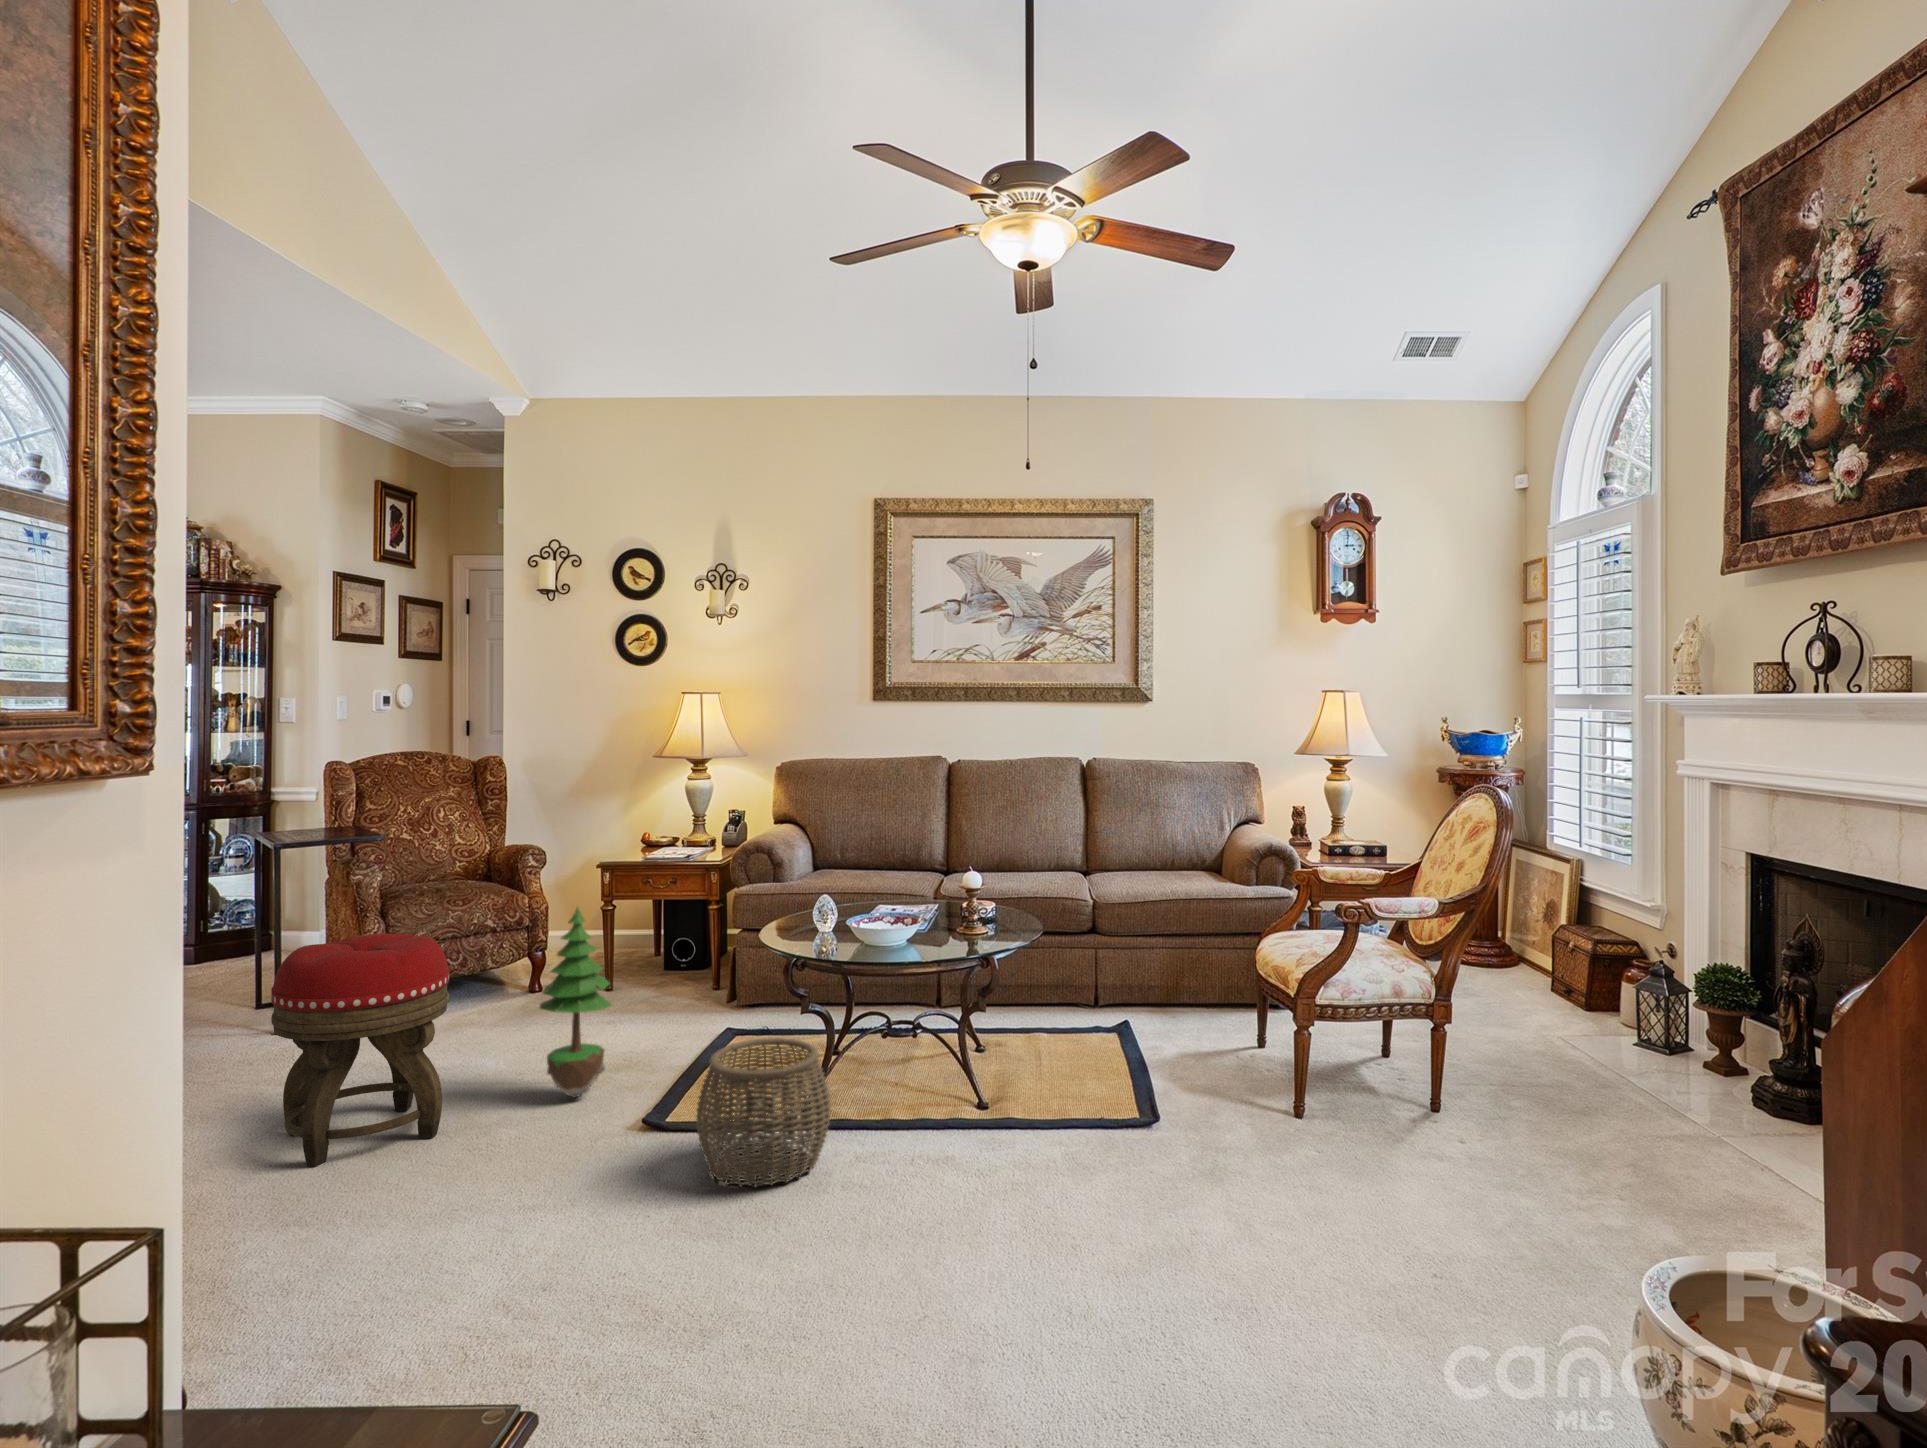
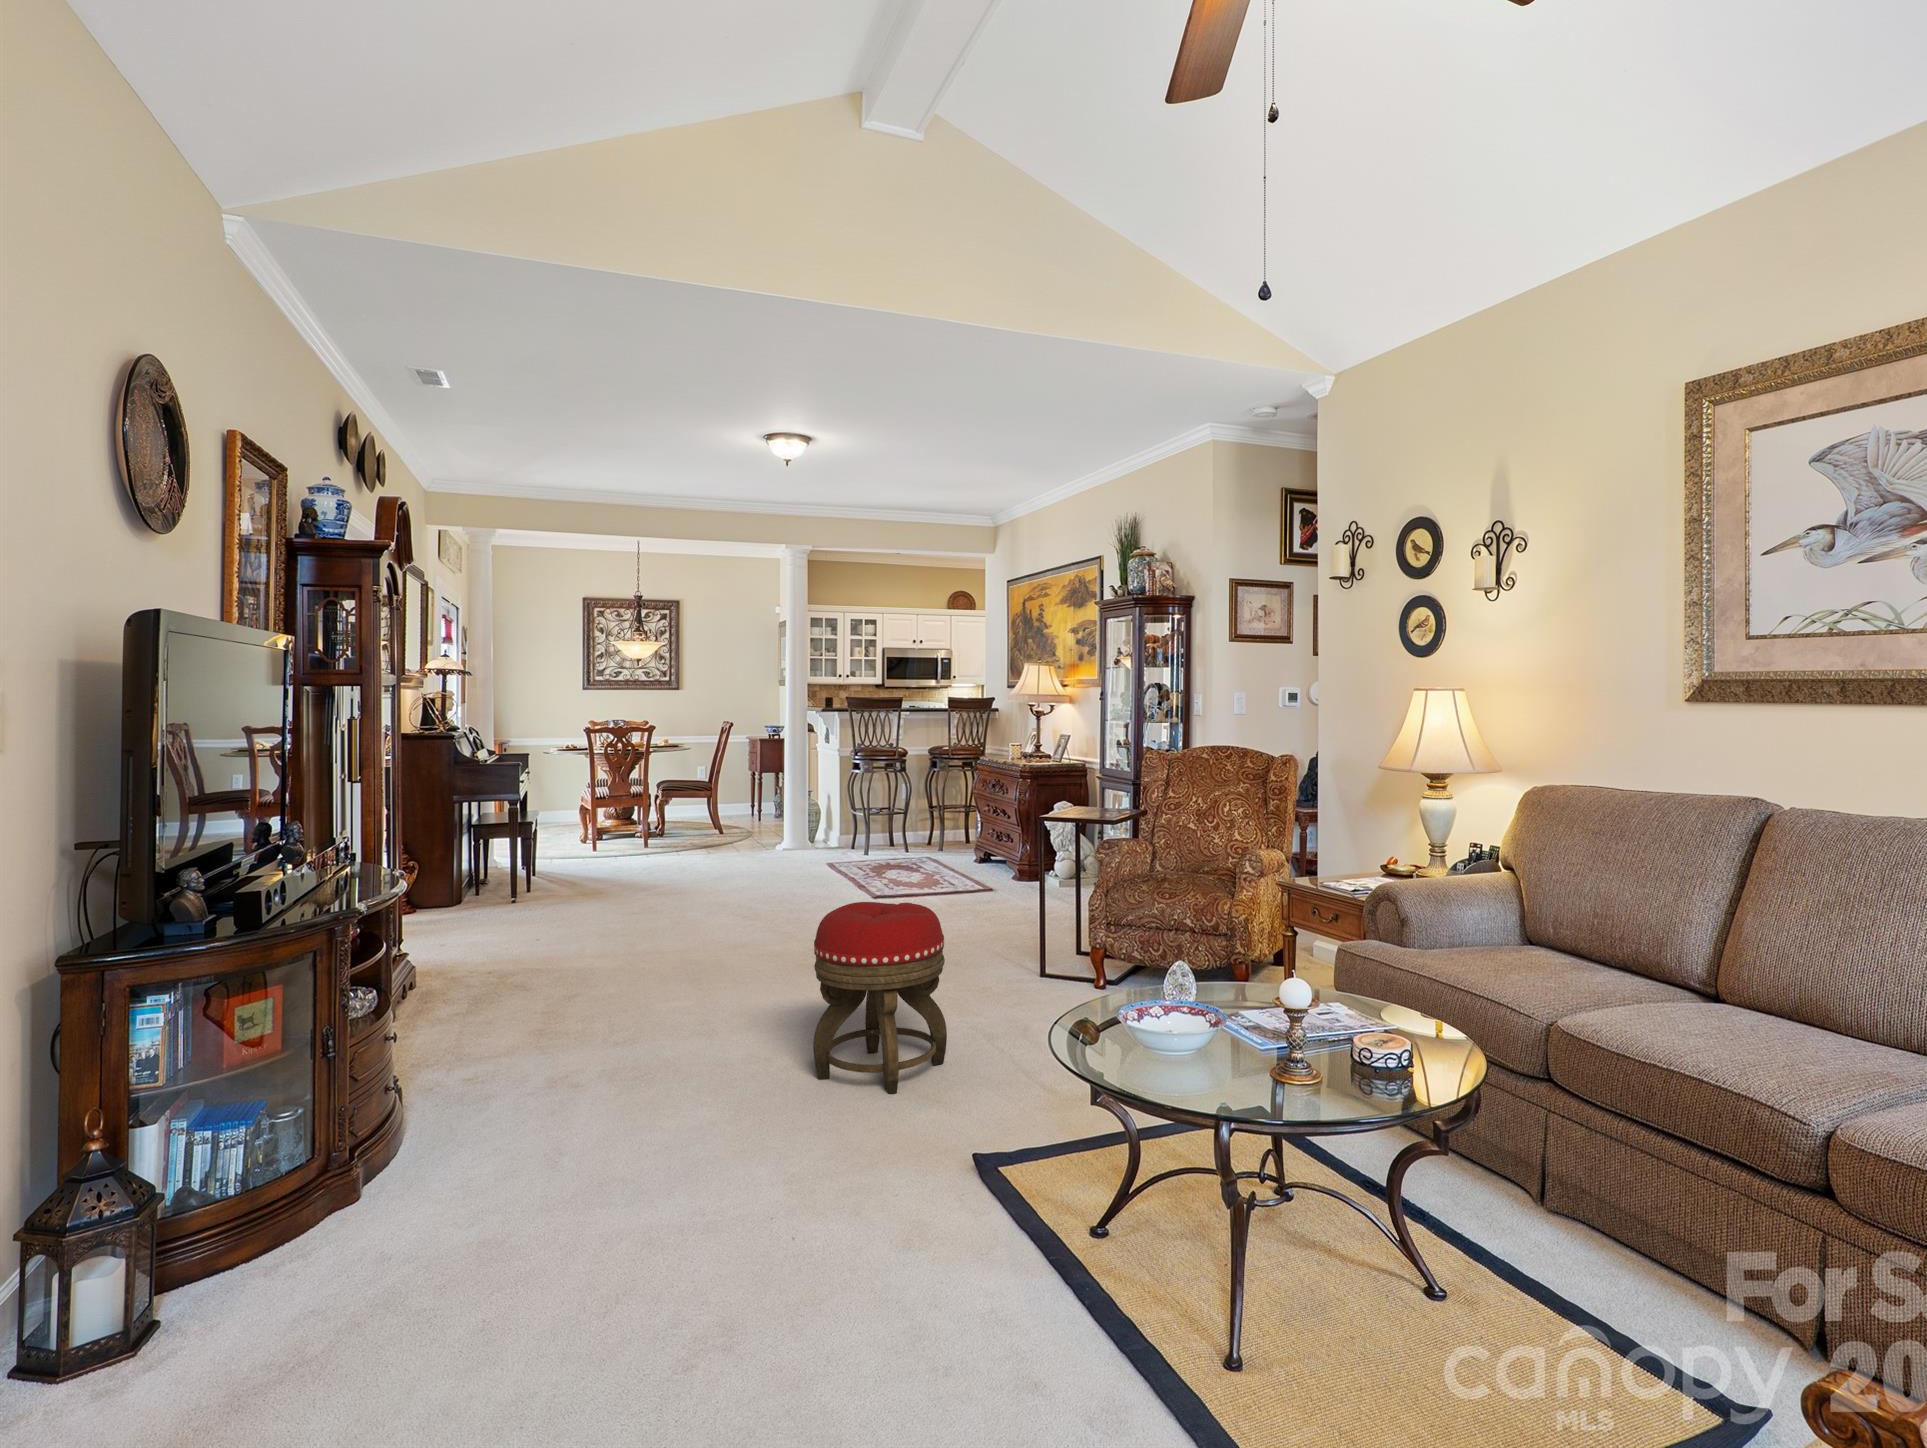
potted tree: present [540,908,611,1098] -> none [975,916,1046,1112]
woven basket: present [696,1038,831,1187] -> none [832,1109,990,1300]

